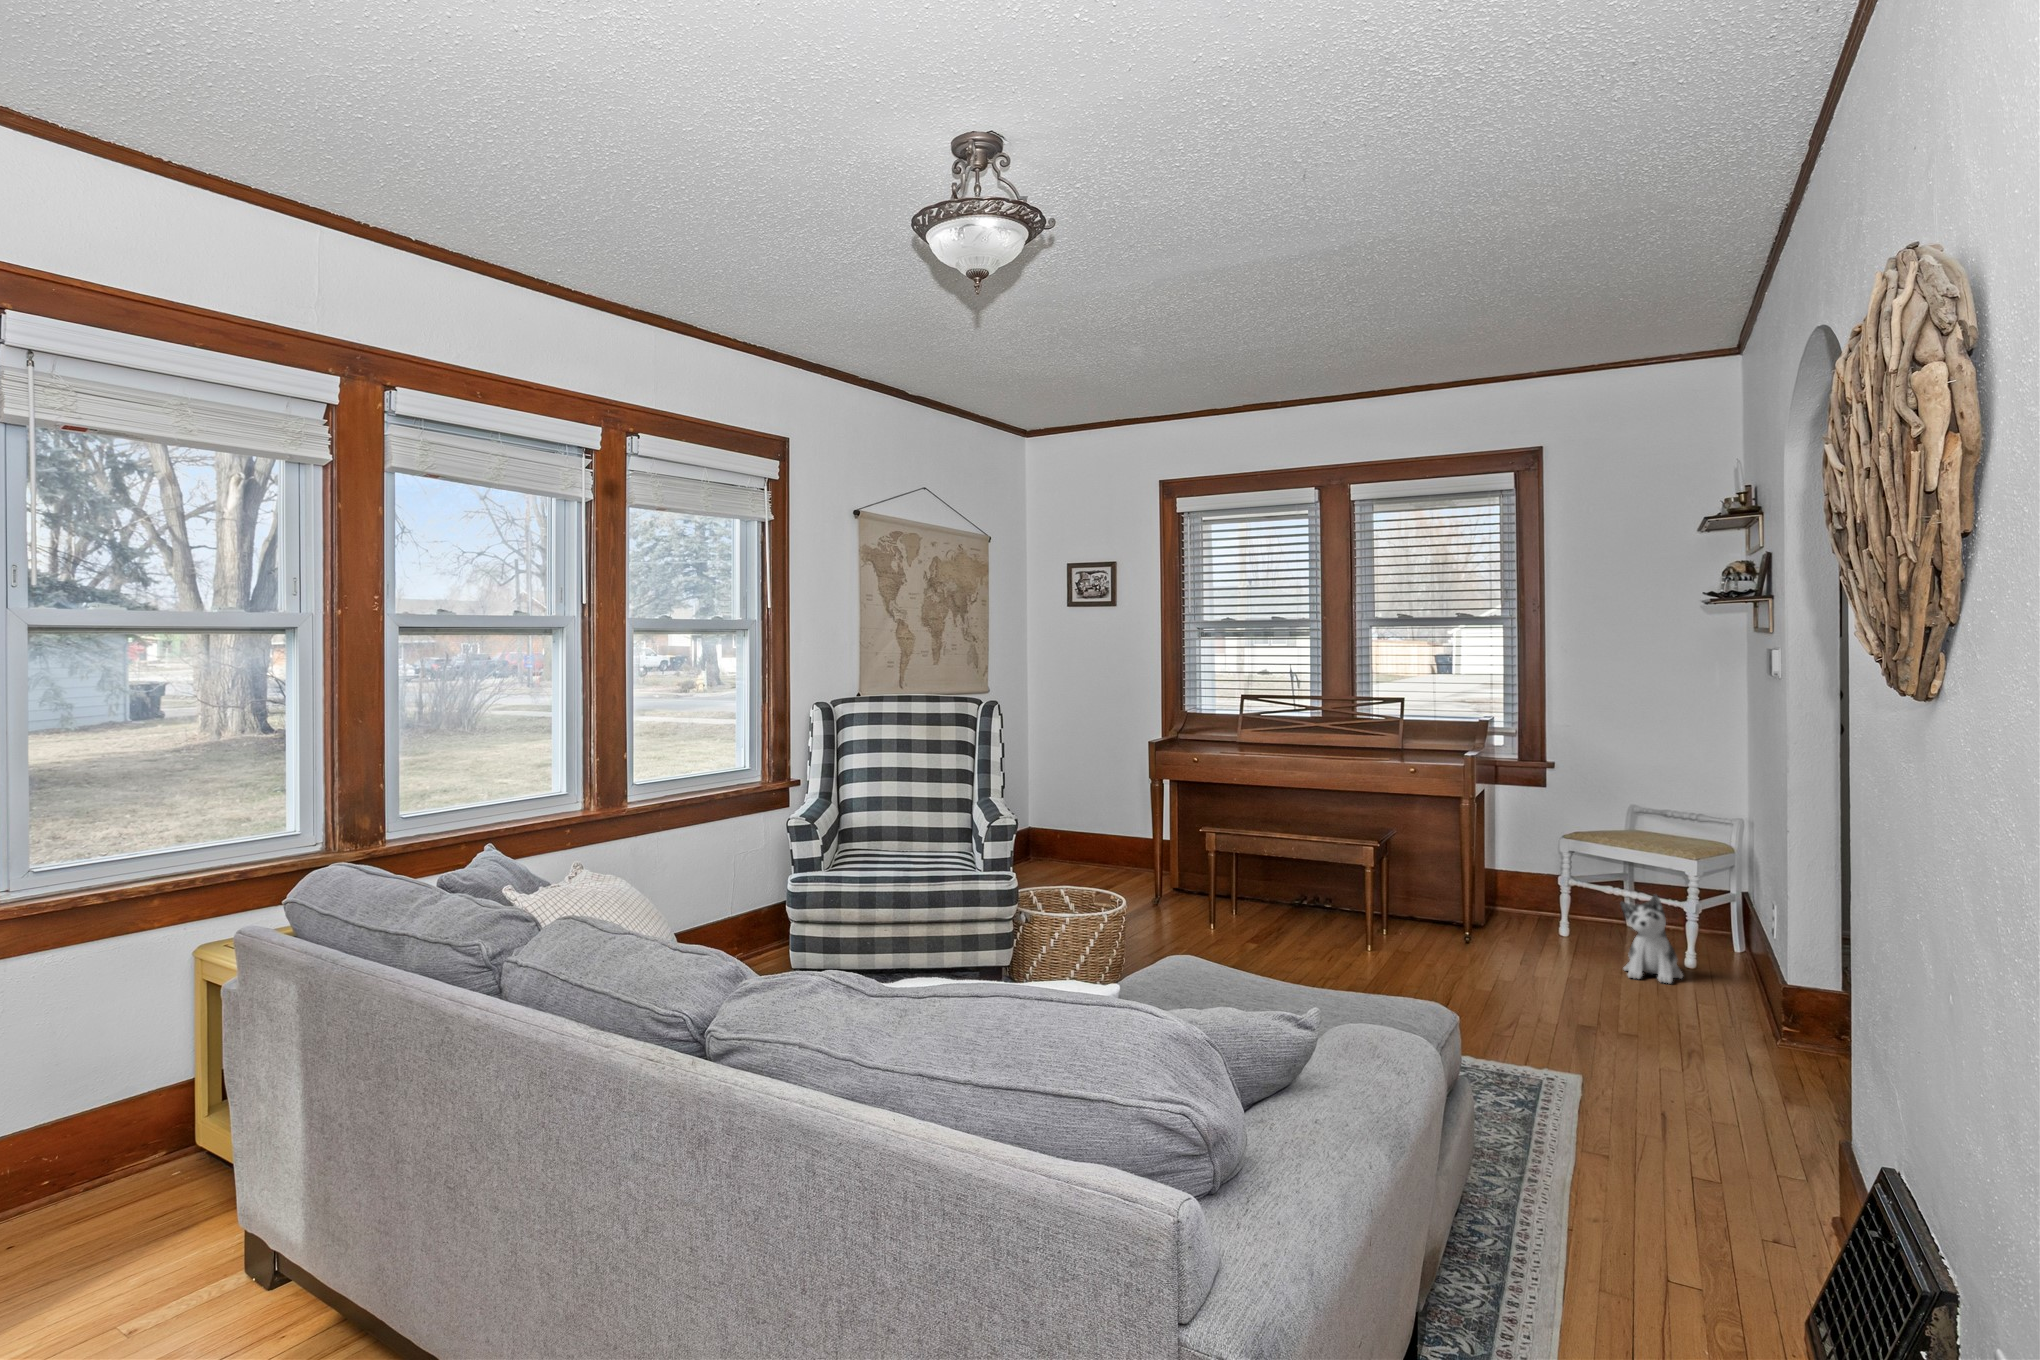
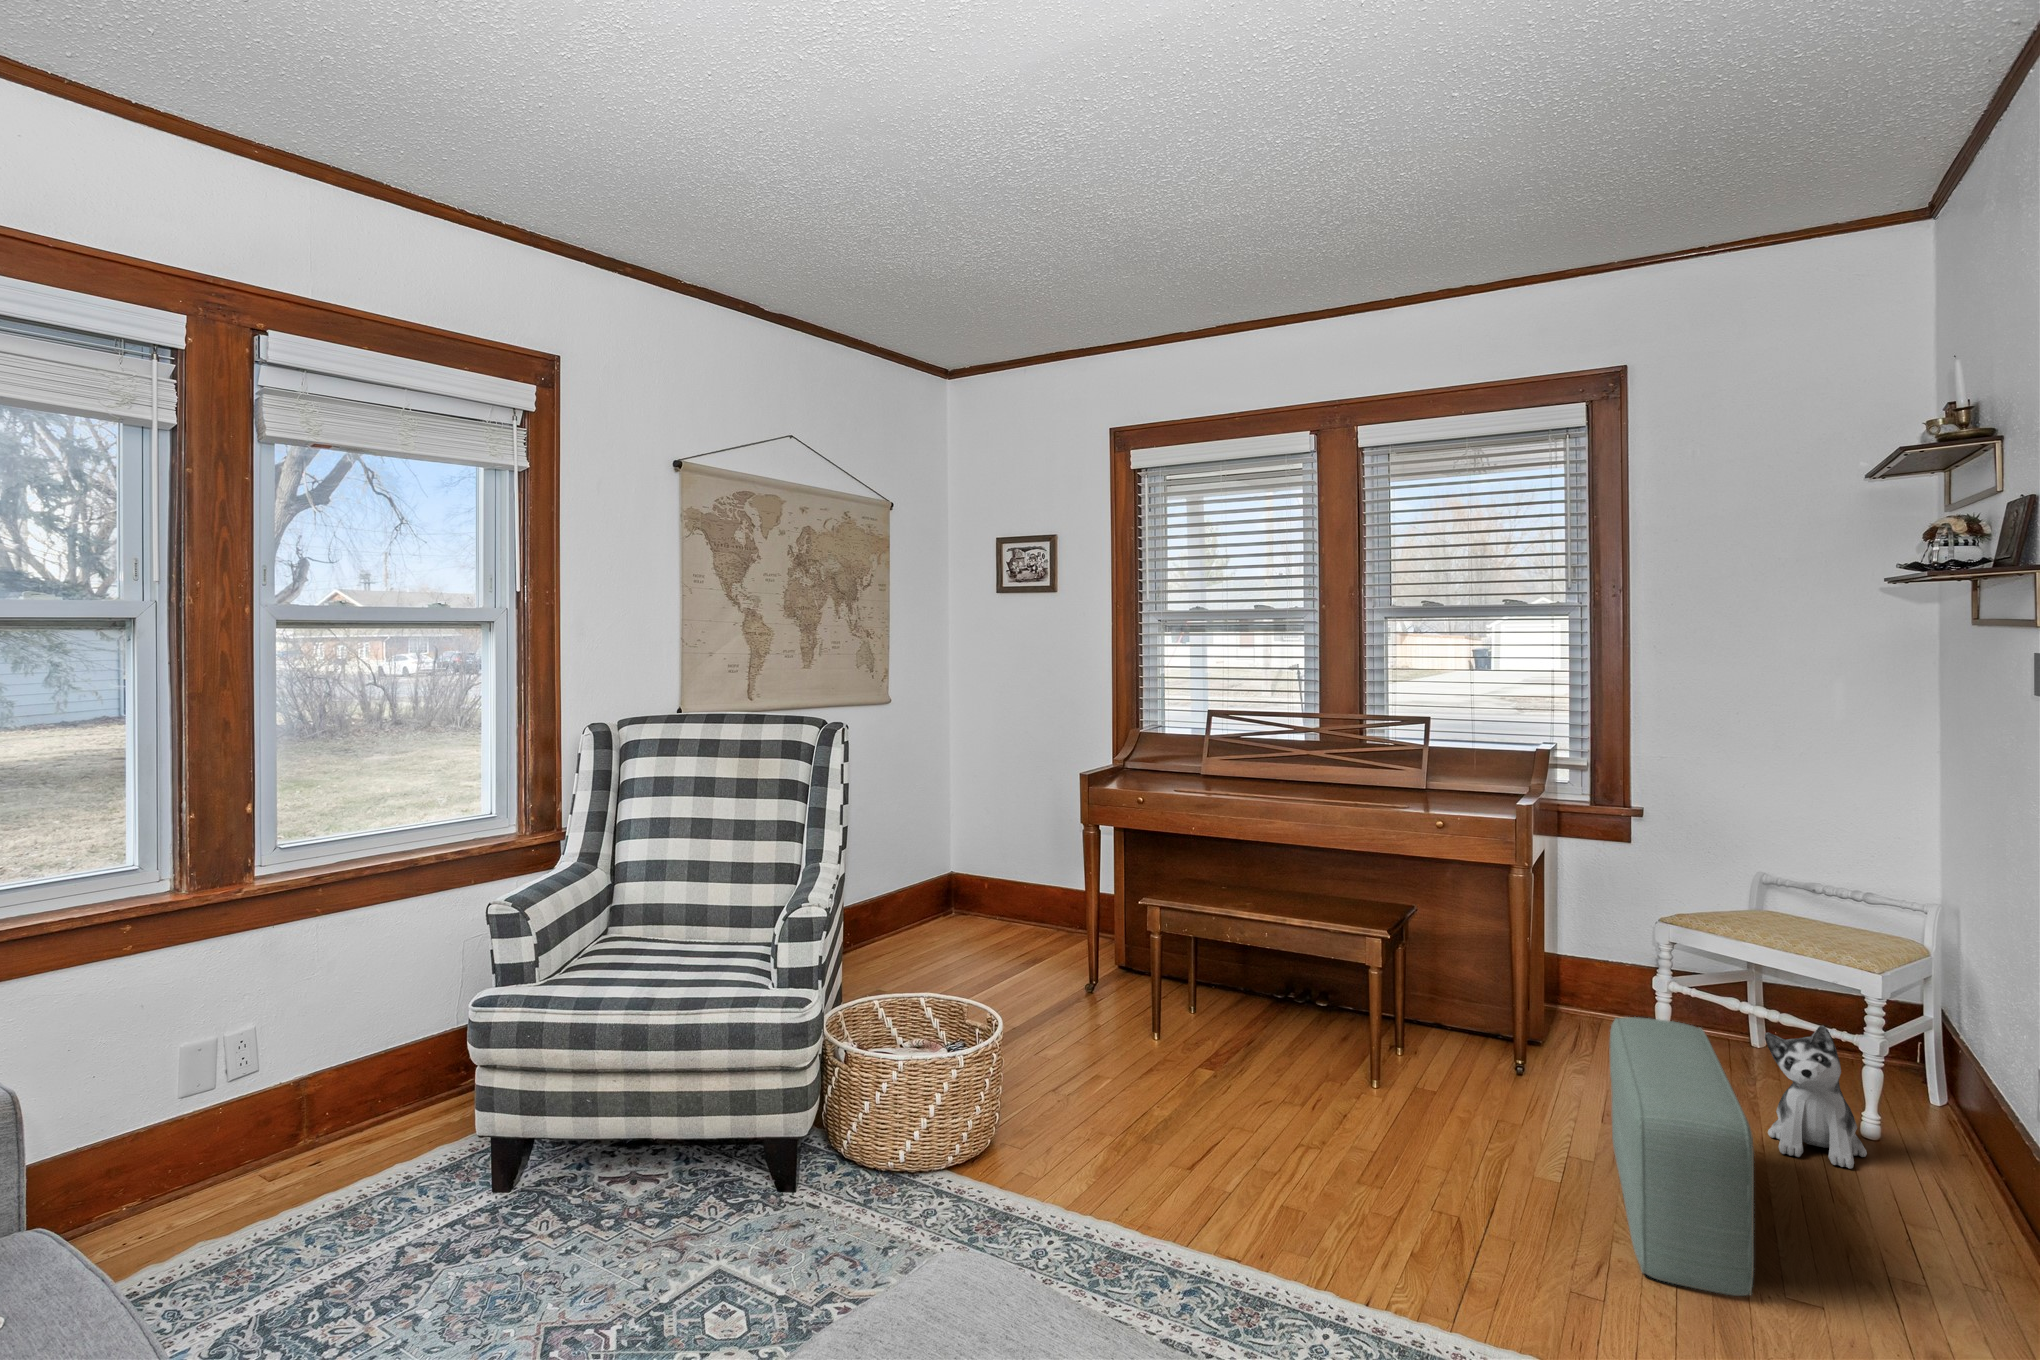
pouf: none [1518,890,1591,1034] -> present [1610,1017,1754,1296]

